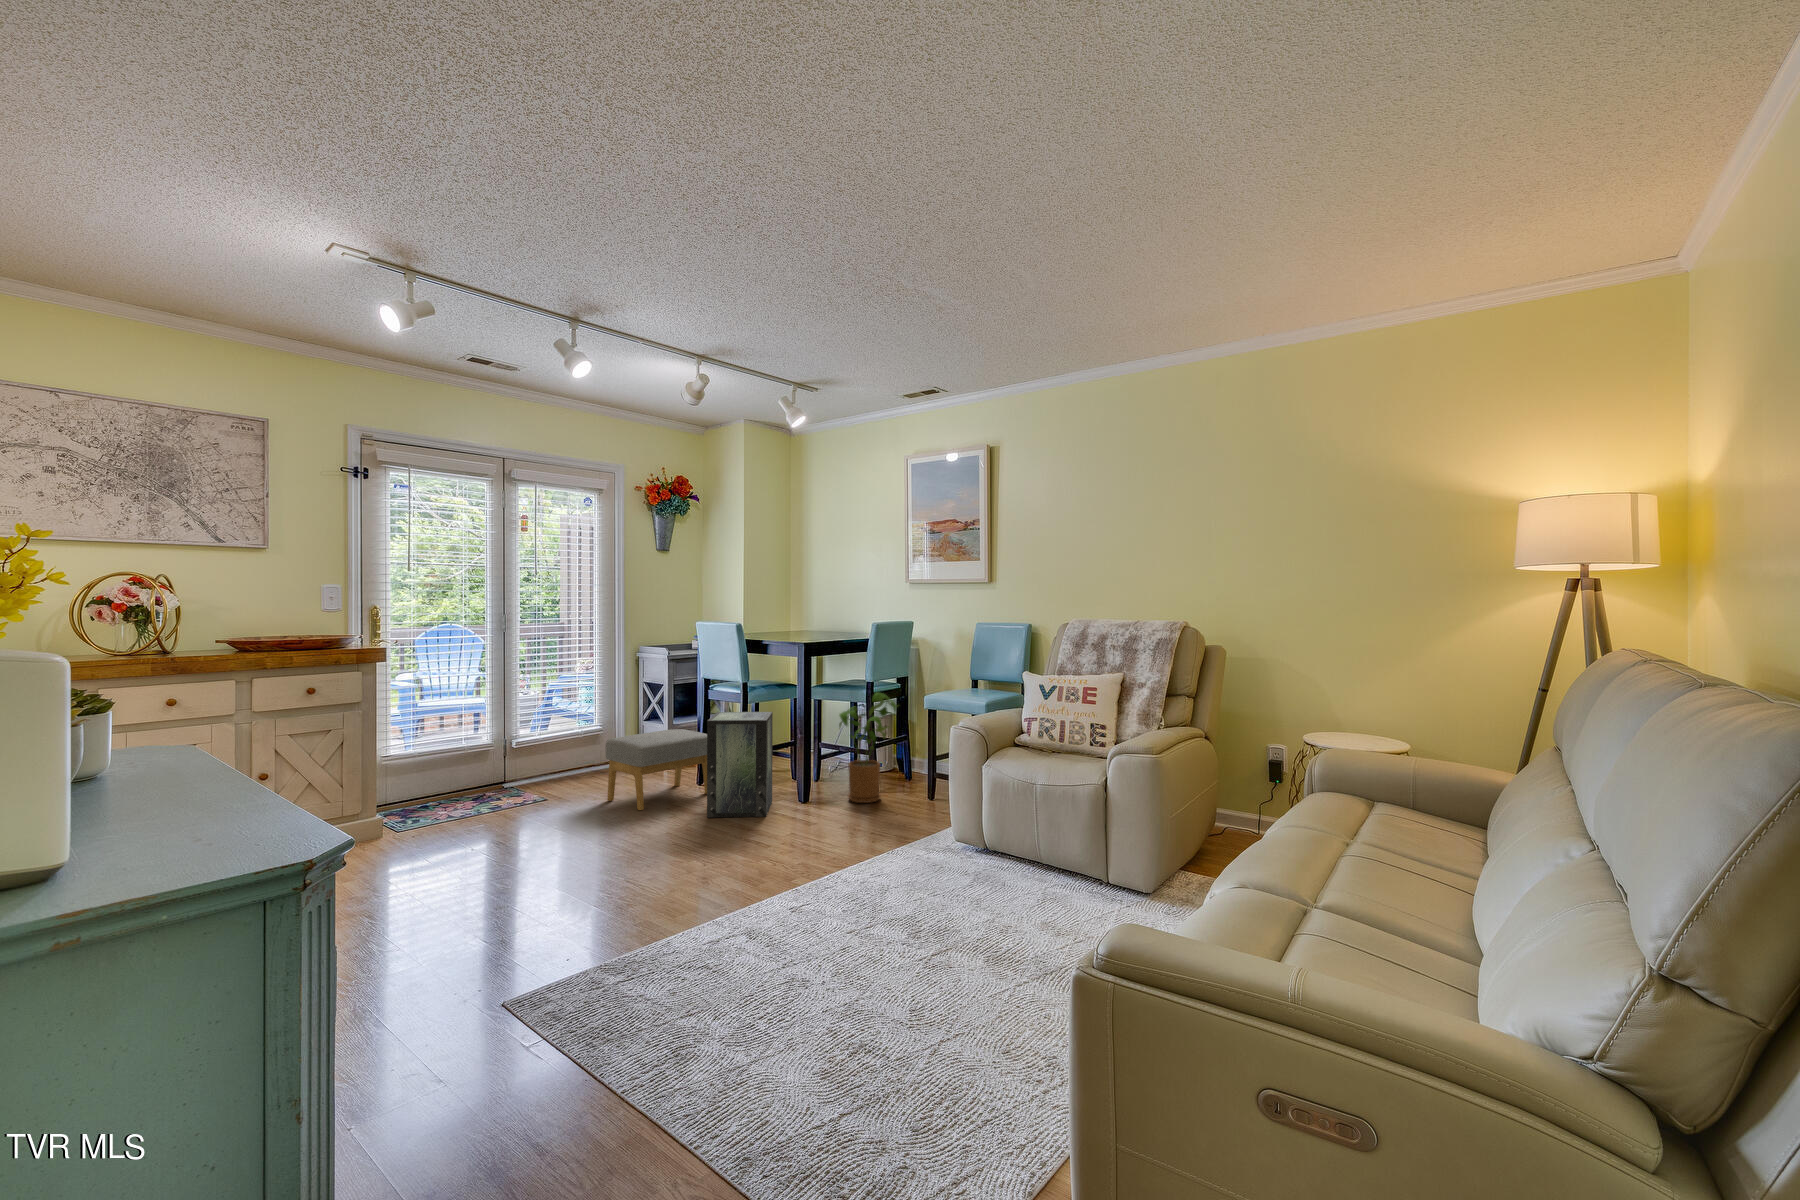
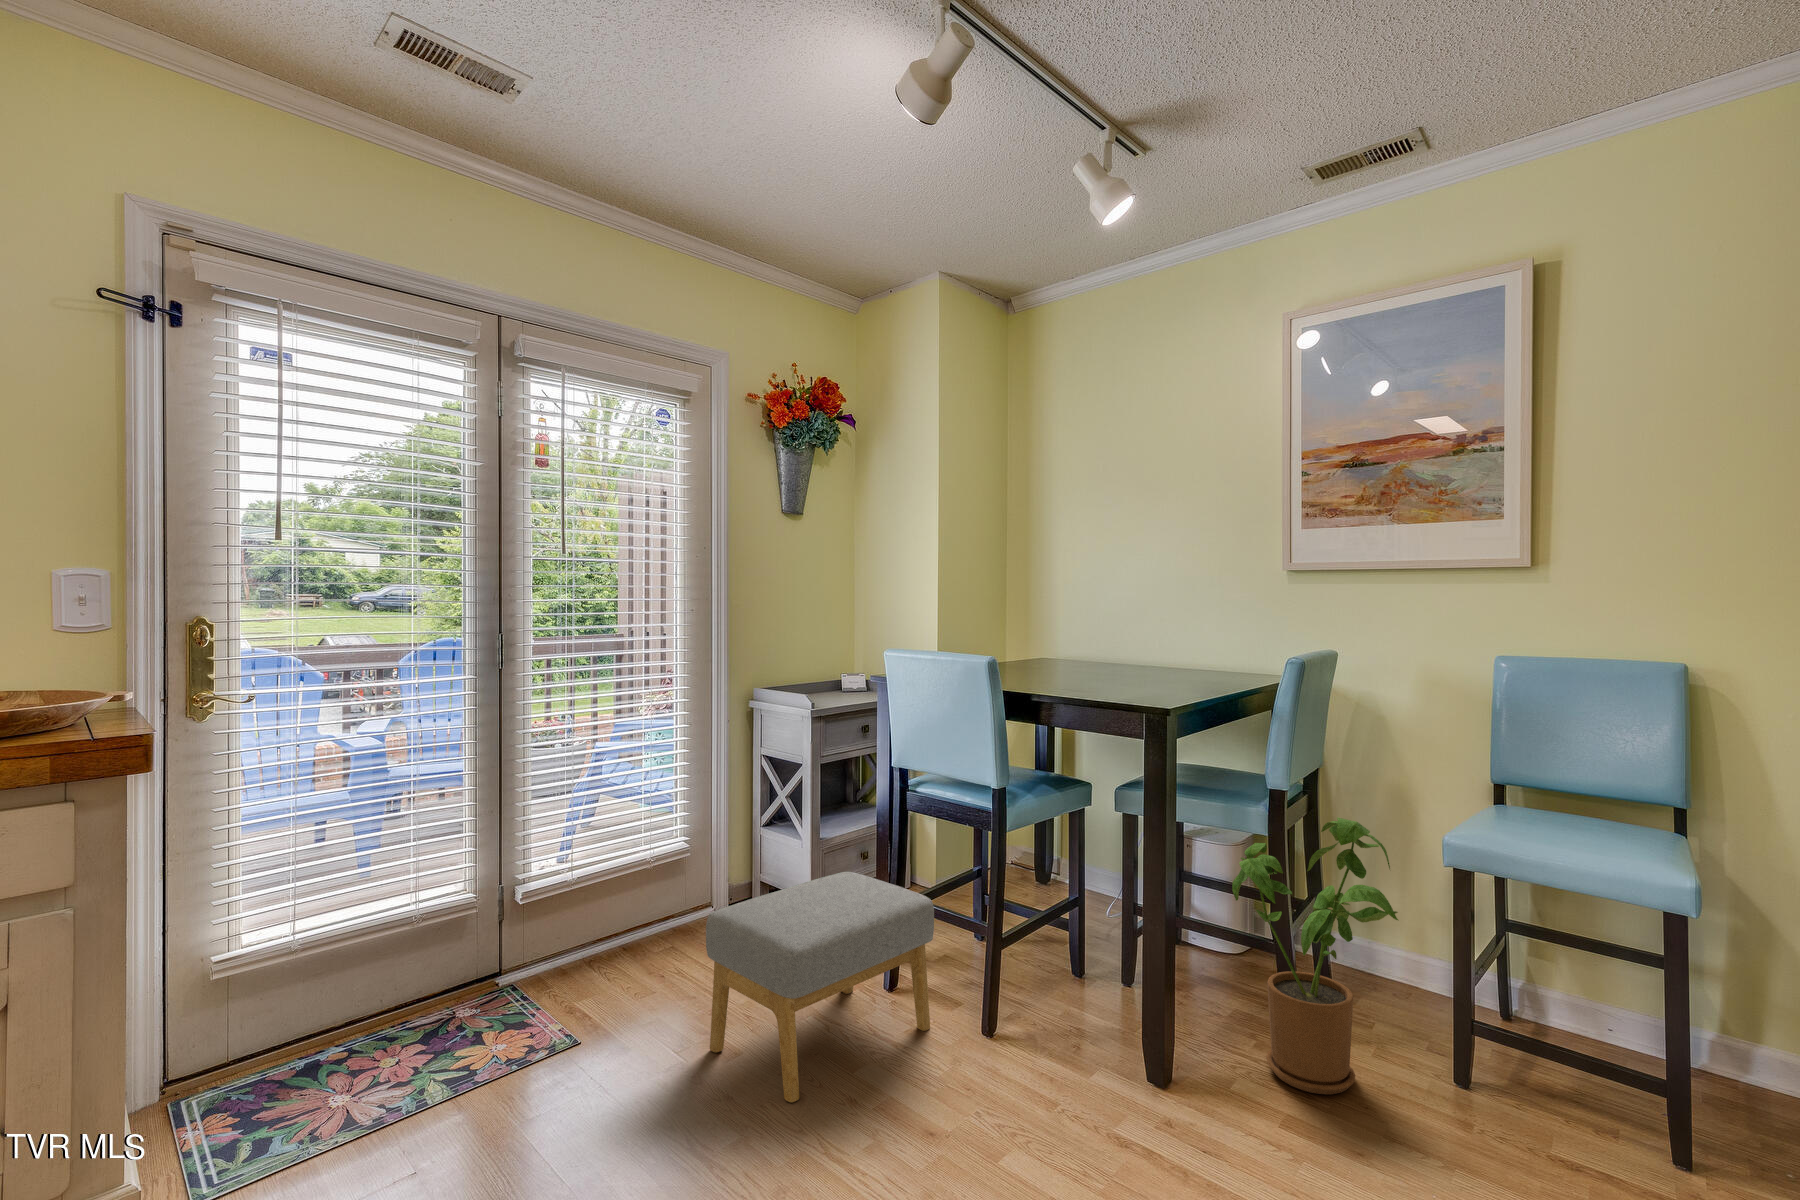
storage box: present [707,712,773,817] -> none [960,859,1119,1156]

